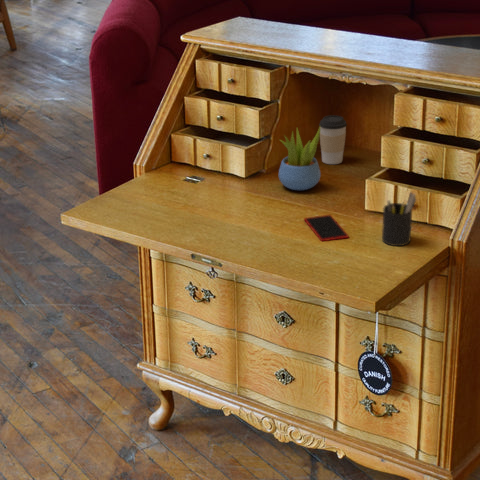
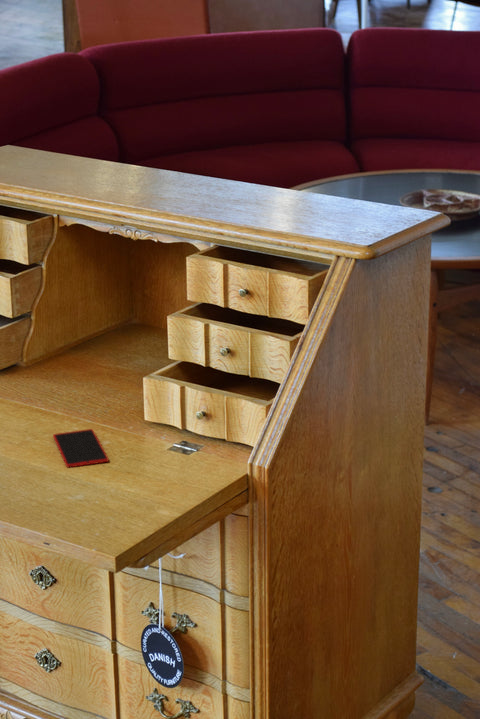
coffee cup: present [319,115,347,164] -> none [102,295,139,361]
succulent plant: present [279,127,321,190] -> none [32,305,93,396]
pen holder: present [382,193,416,246] -> none [154,395,199,473]

